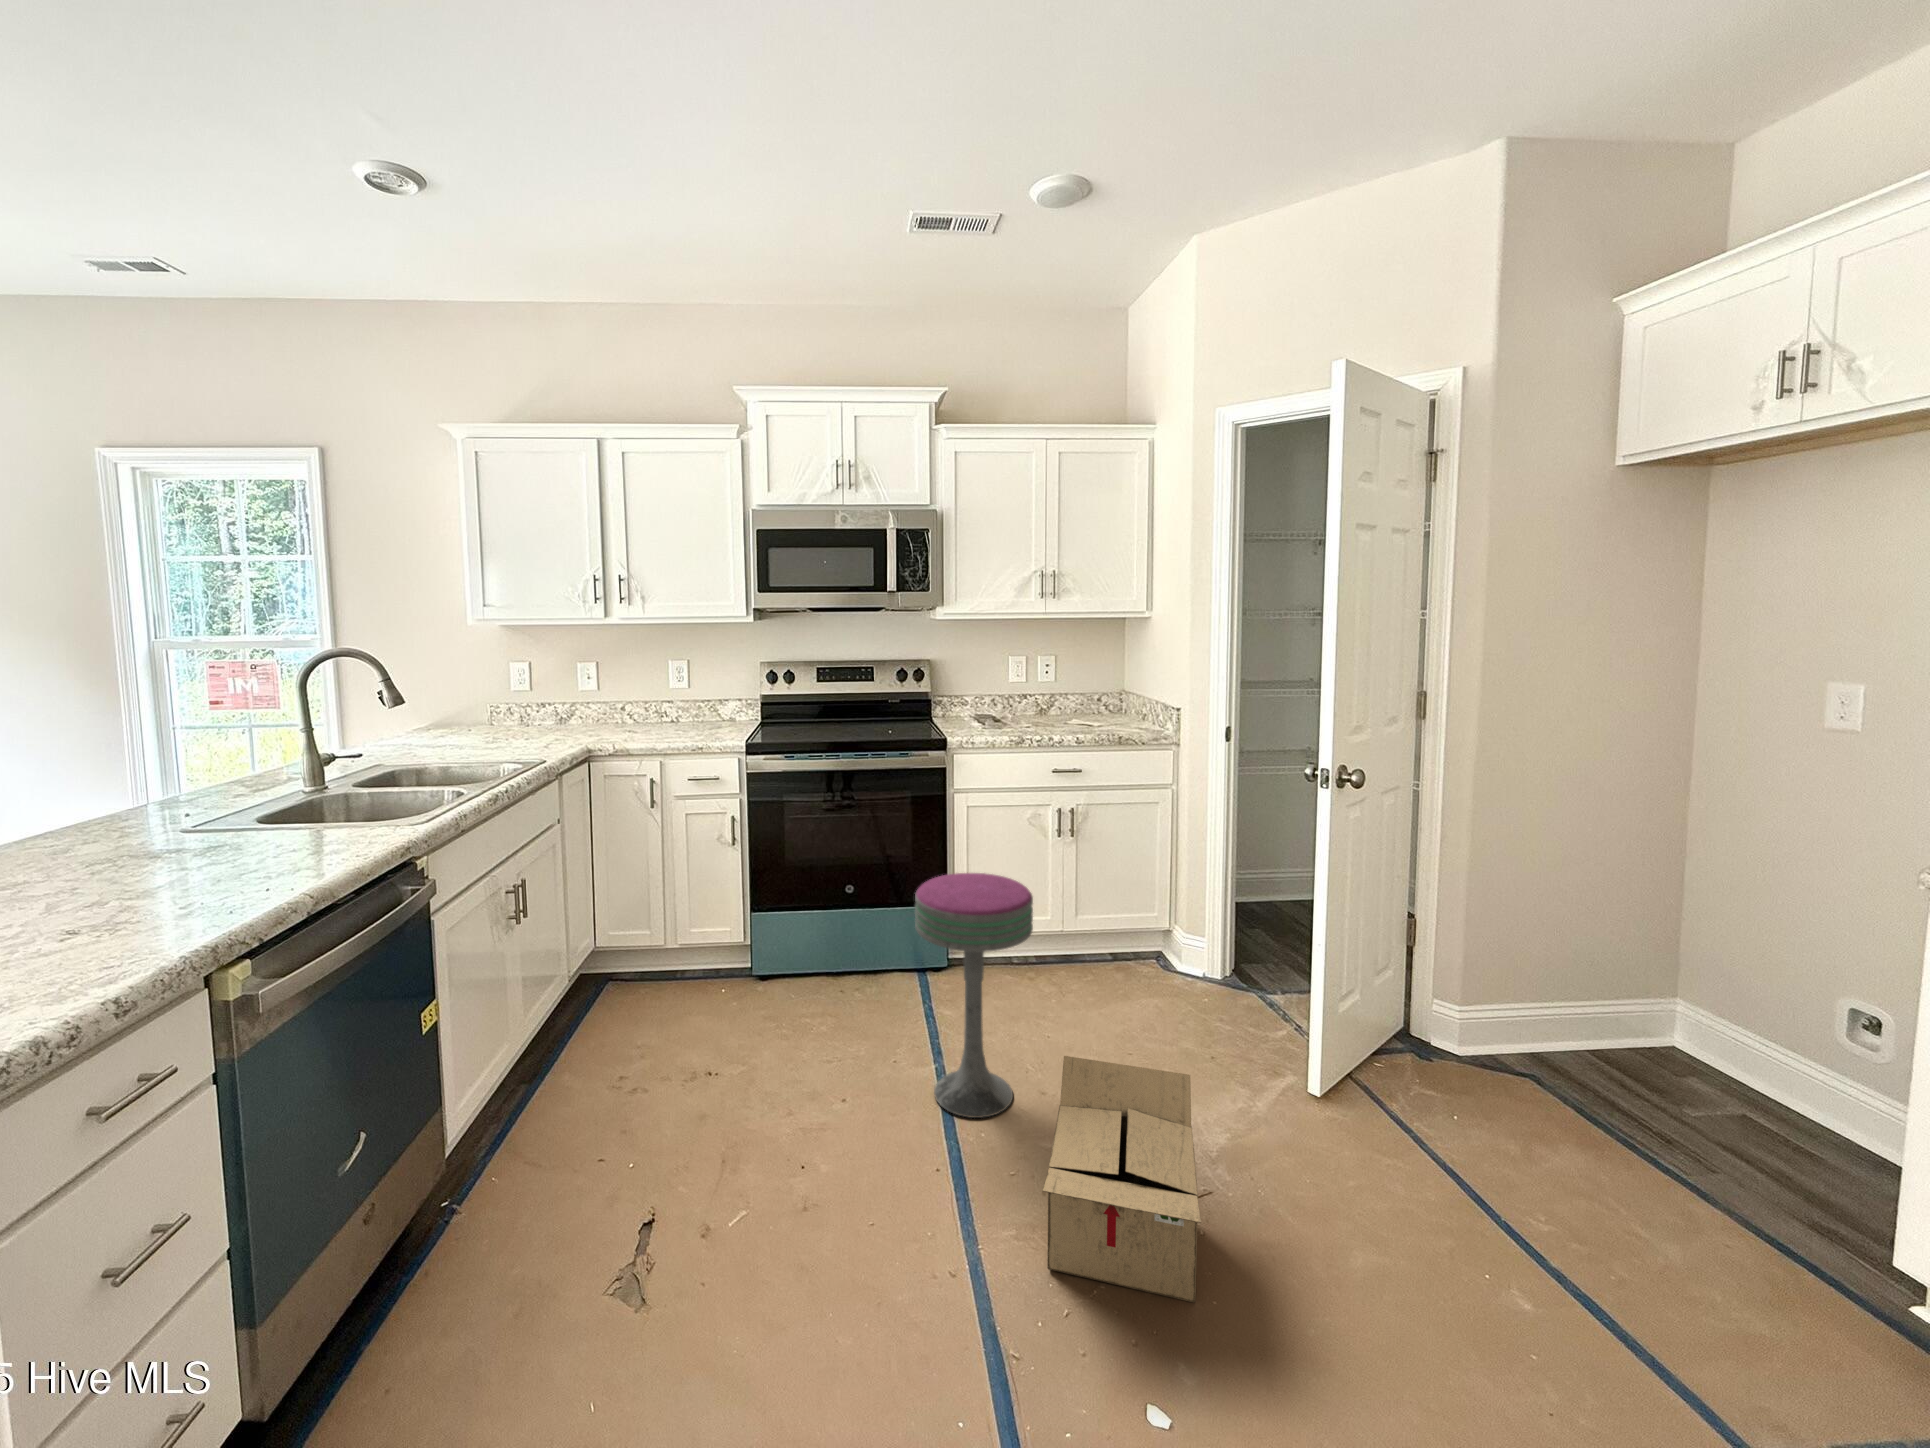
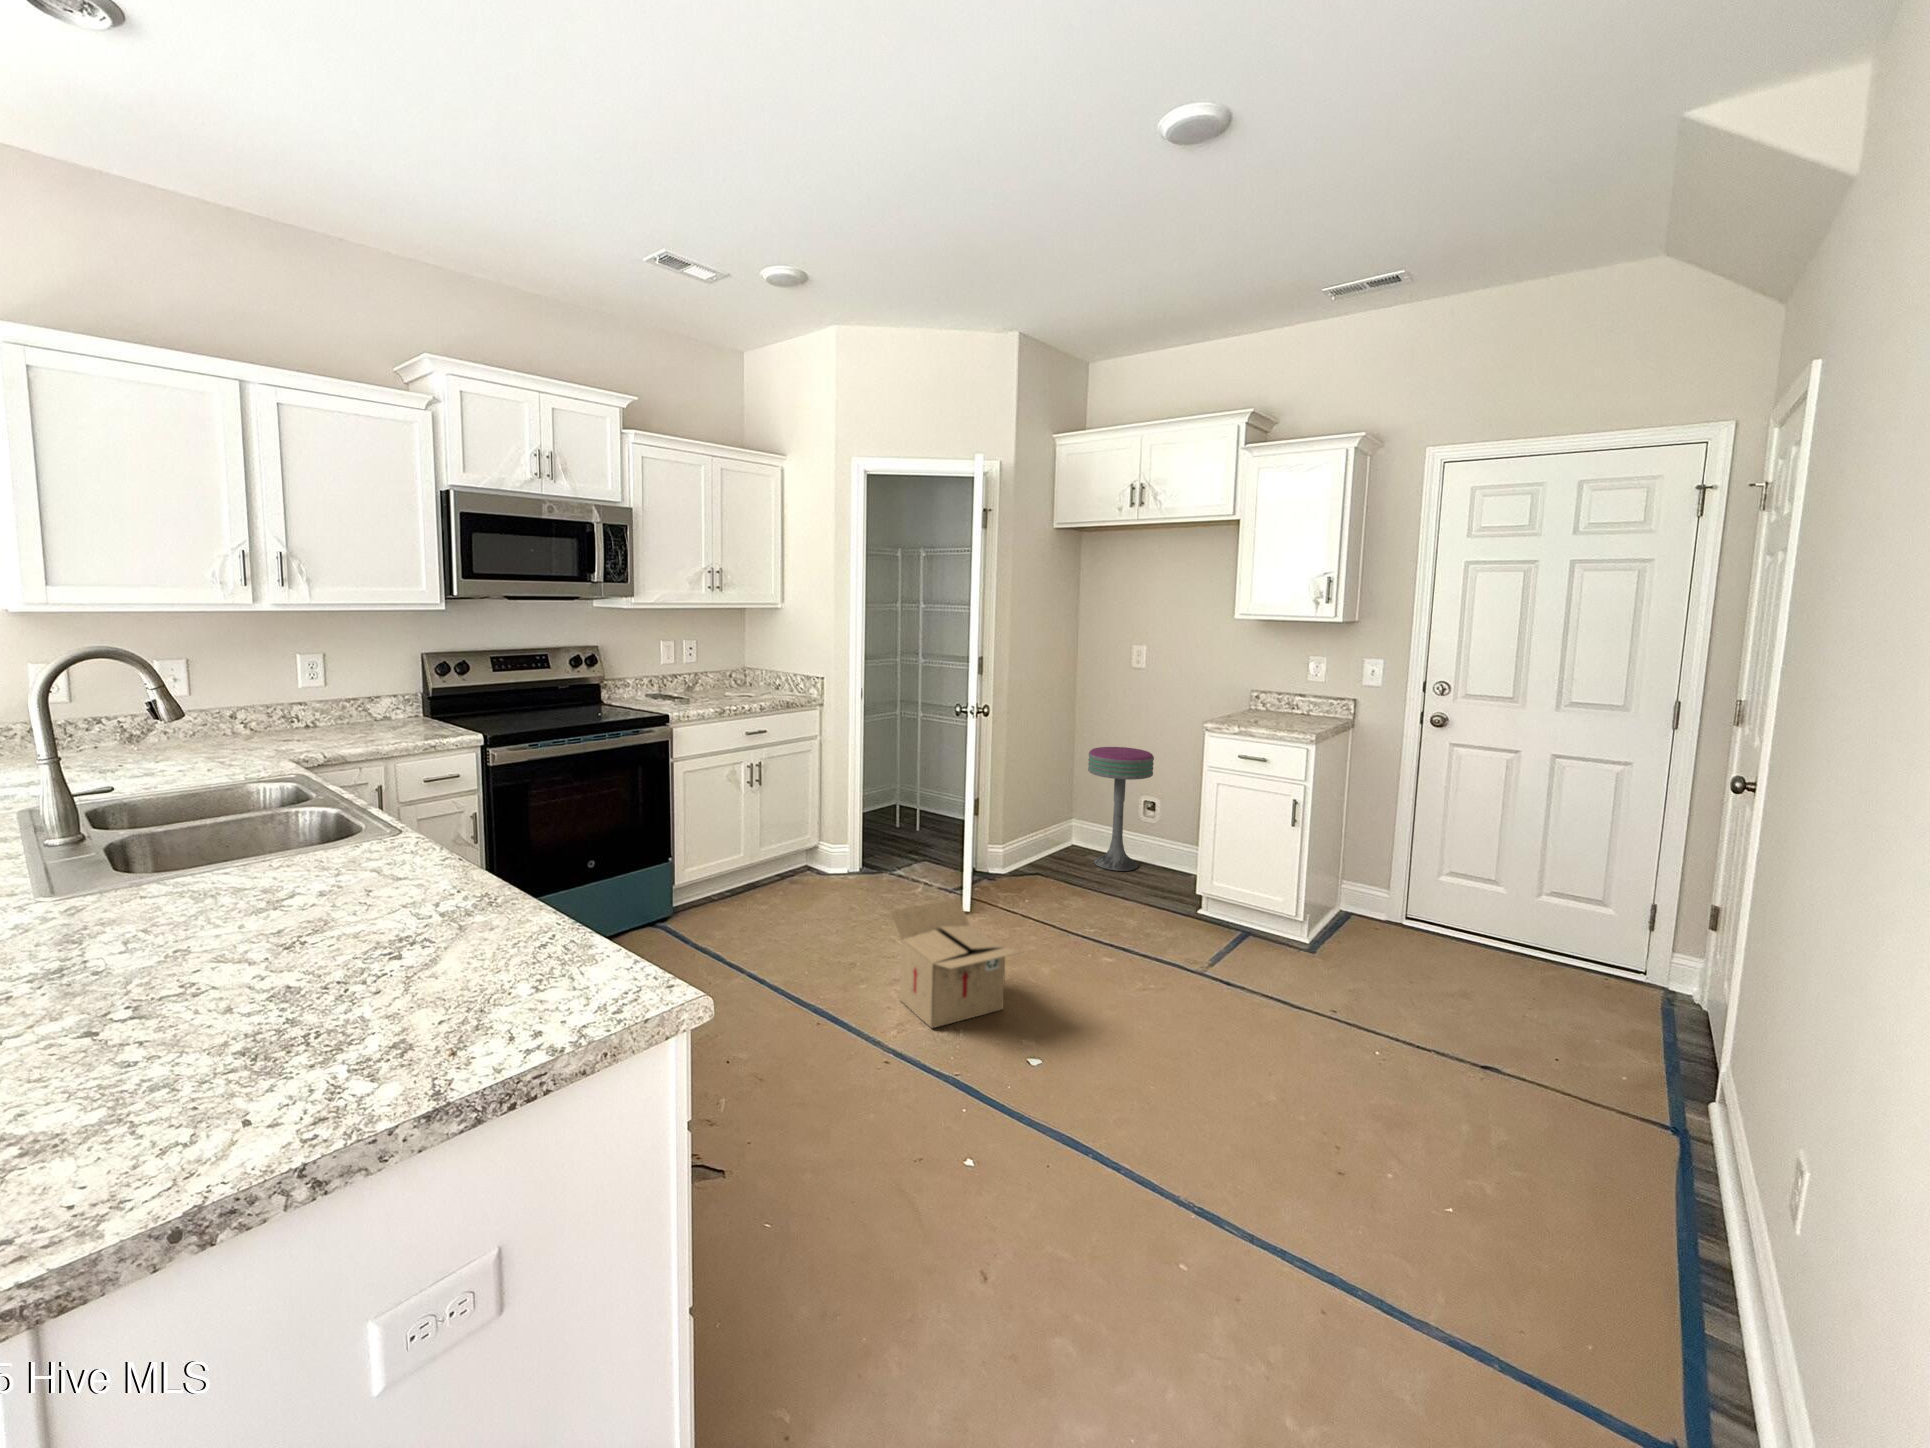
bar stool: present [915,873,1033,1118] -> present [1088,747,1154,871]

